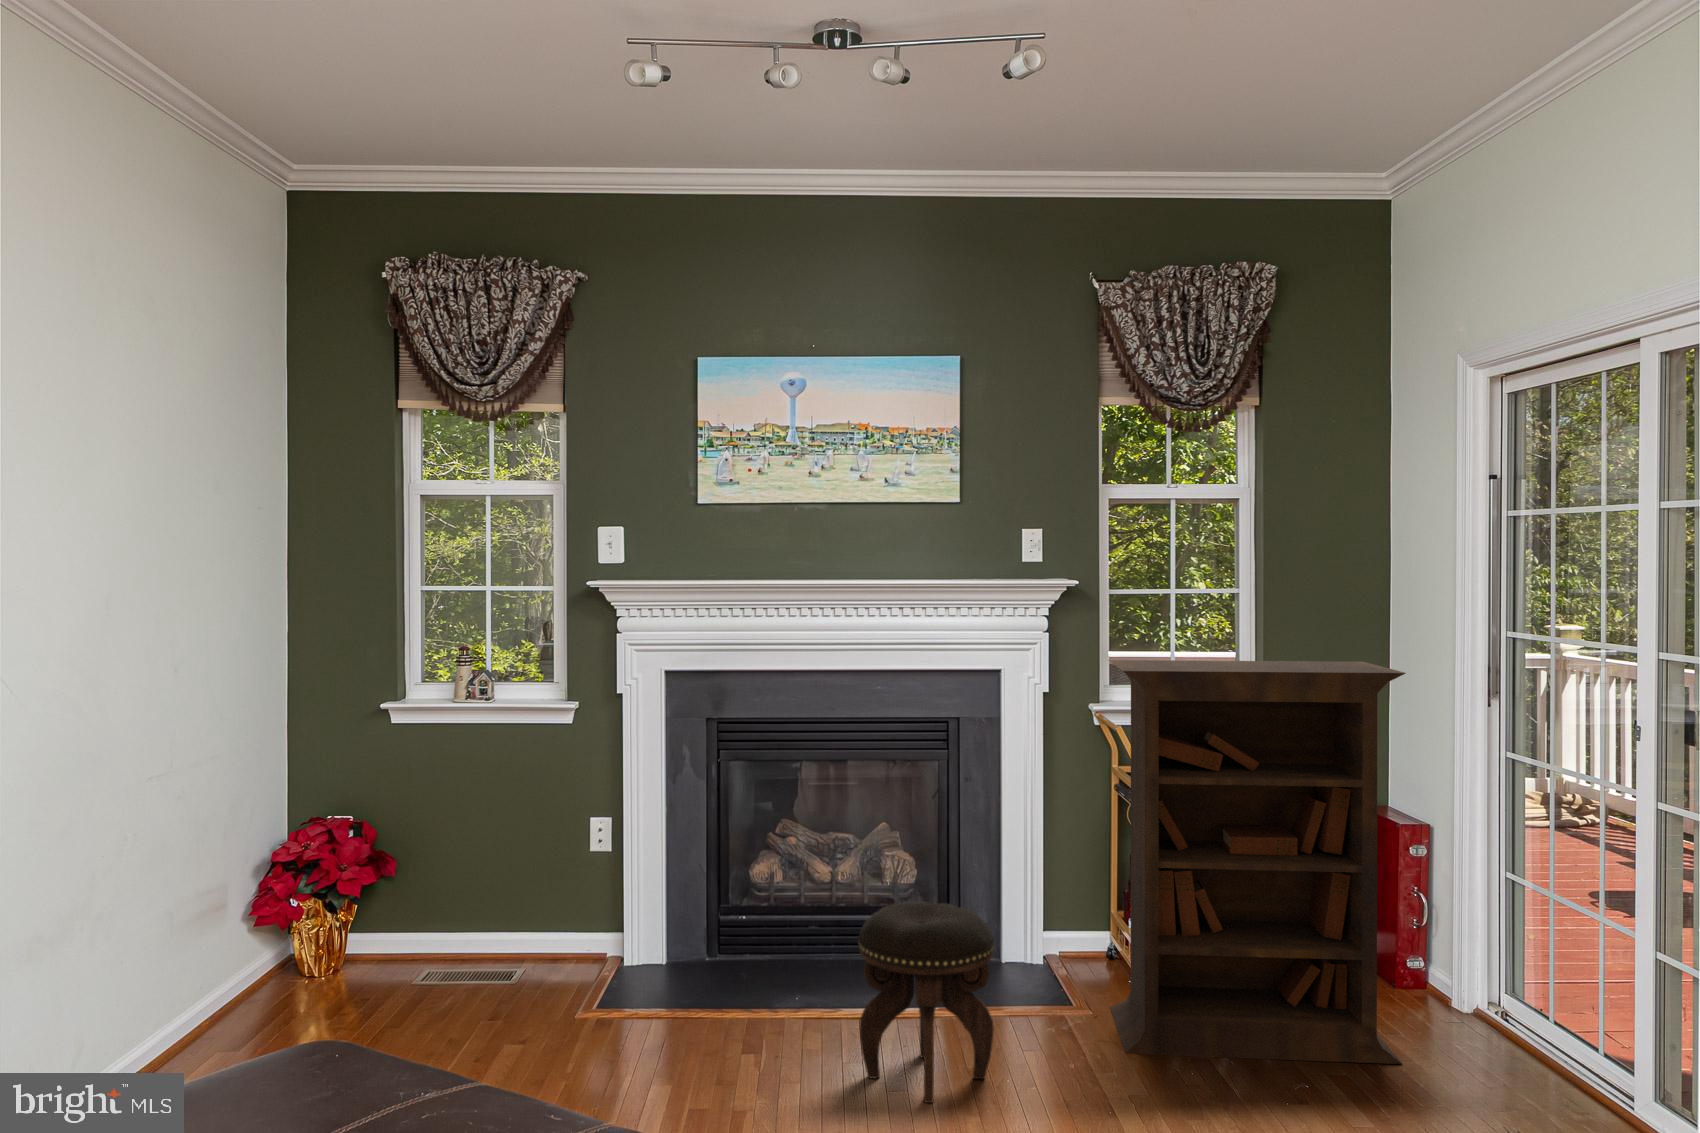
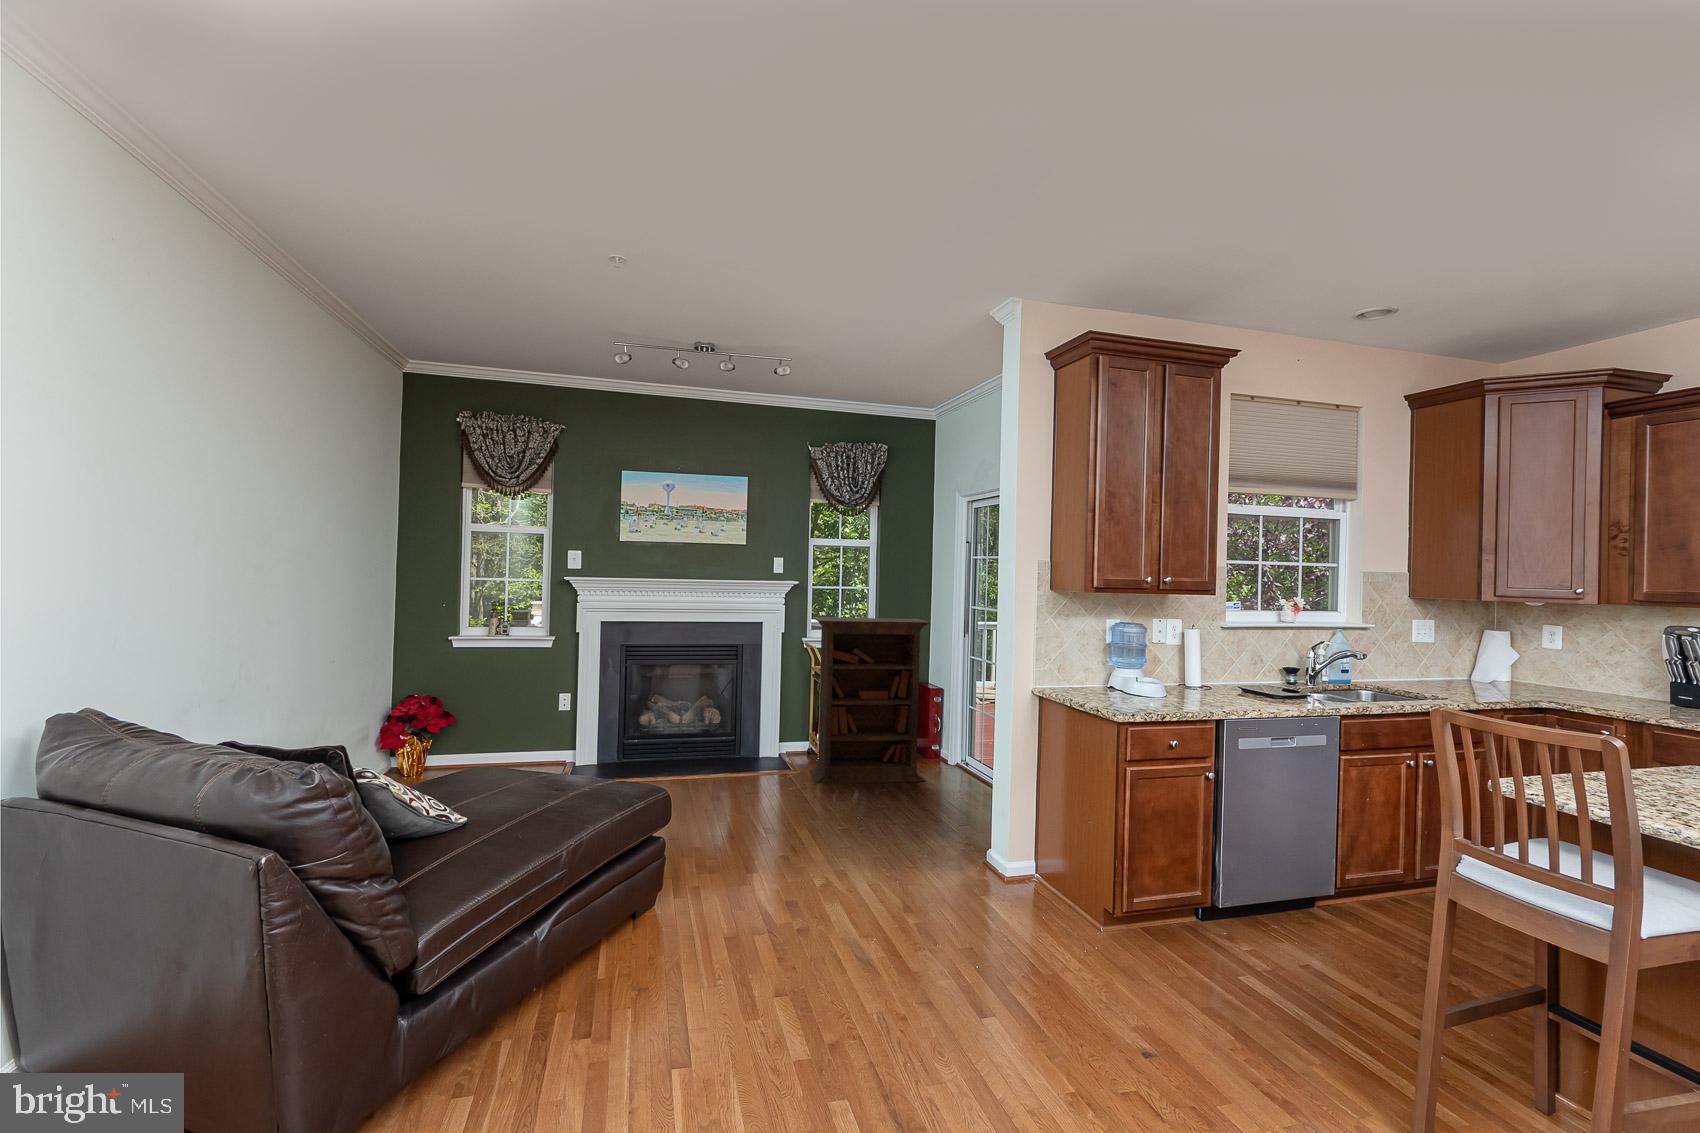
footstool: present [858,902,994,1103] -> none [704,721,764,802]

